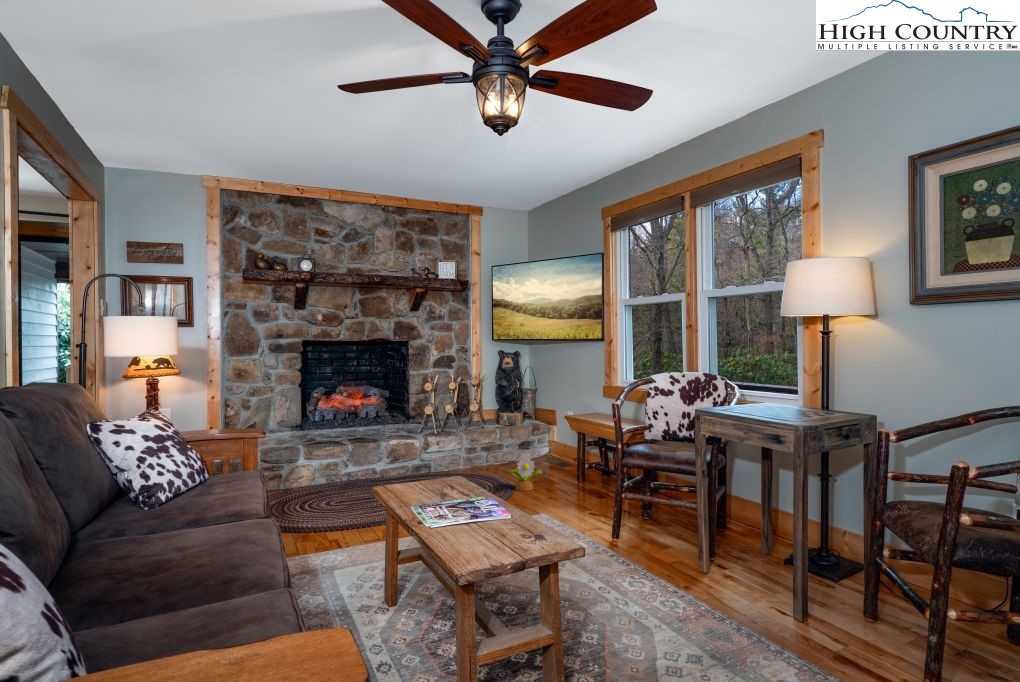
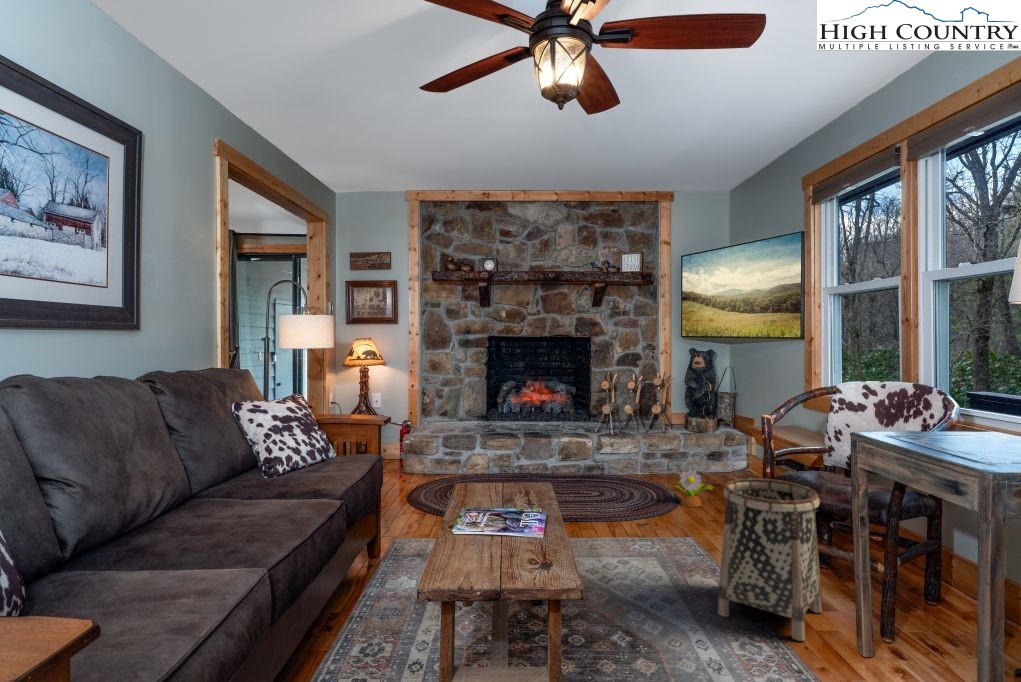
basket: none [598,453,672,578] -> present [718,478,822,641]

